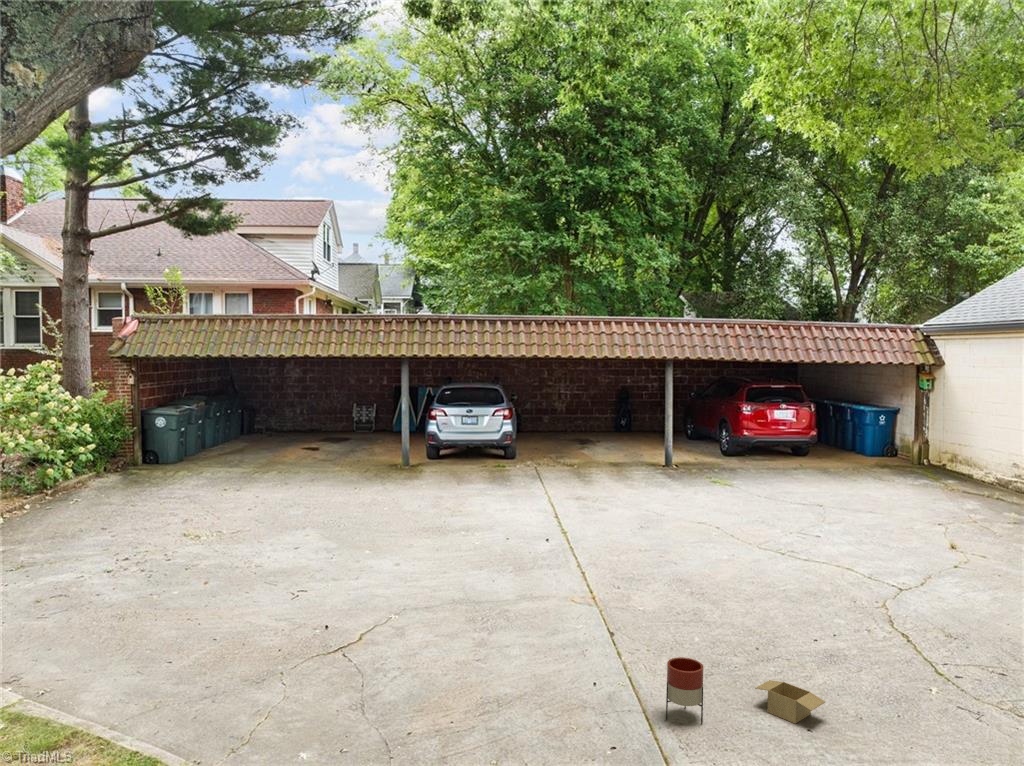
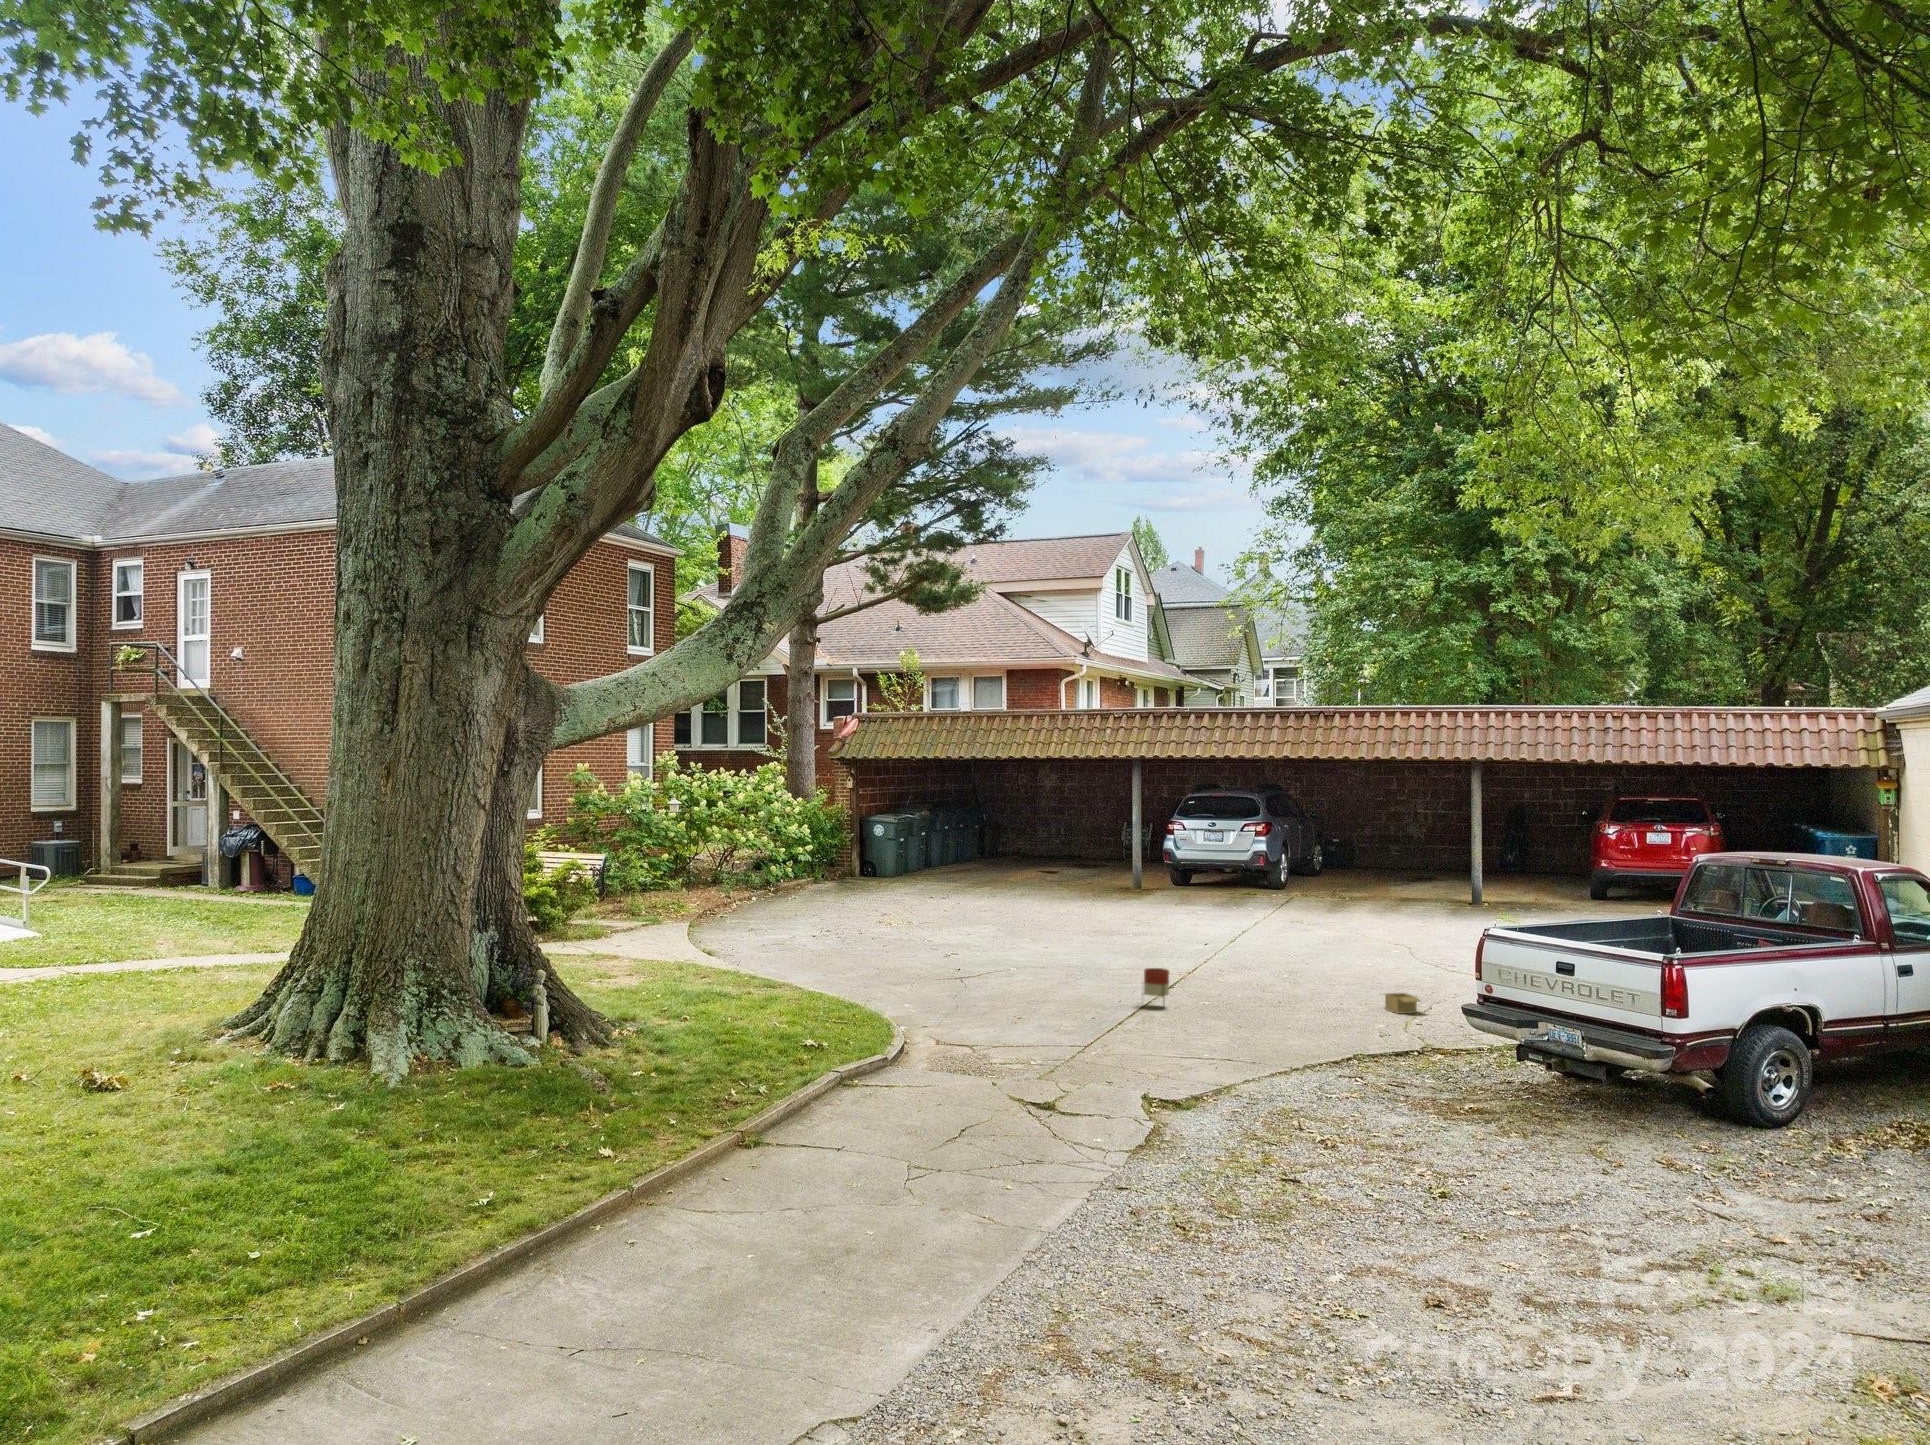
cardboard box: present [755,680,825,724] -> present [1385,993,1421,1014]

